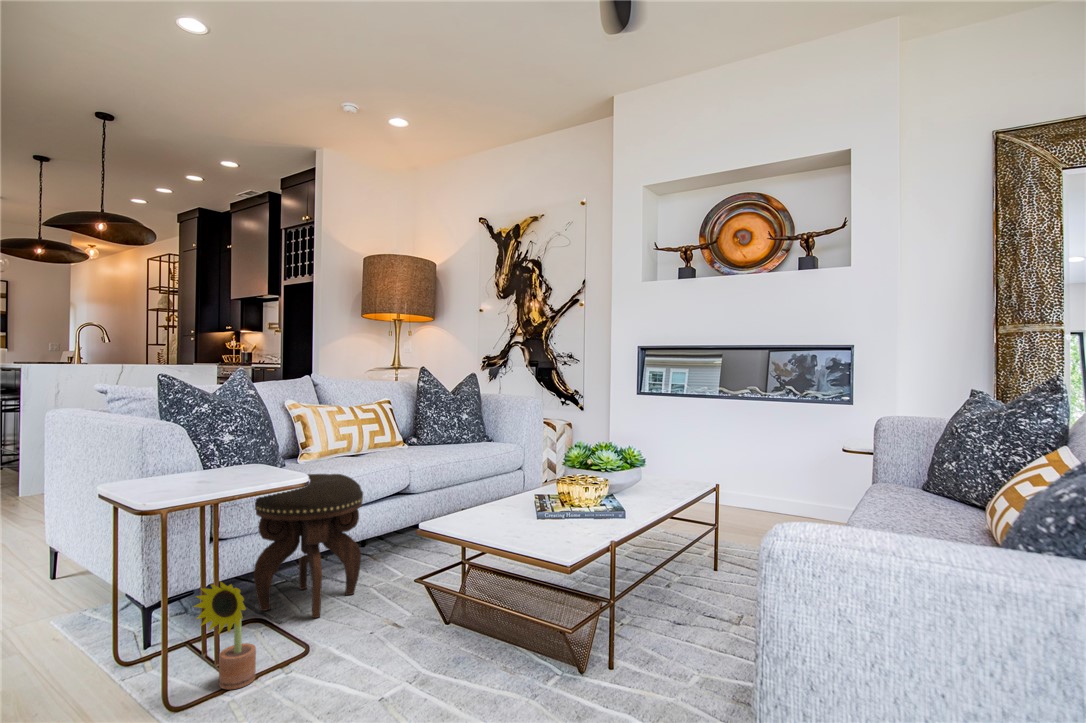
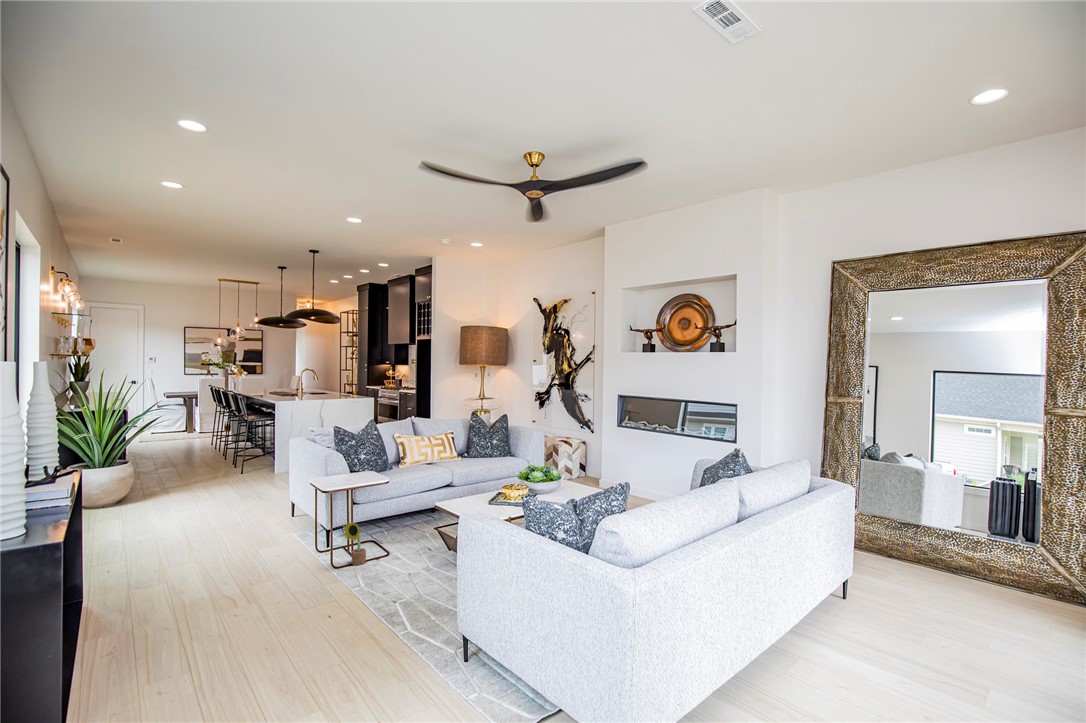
footstool: present [254,474,363,618] -> none [372,475,422,543]

